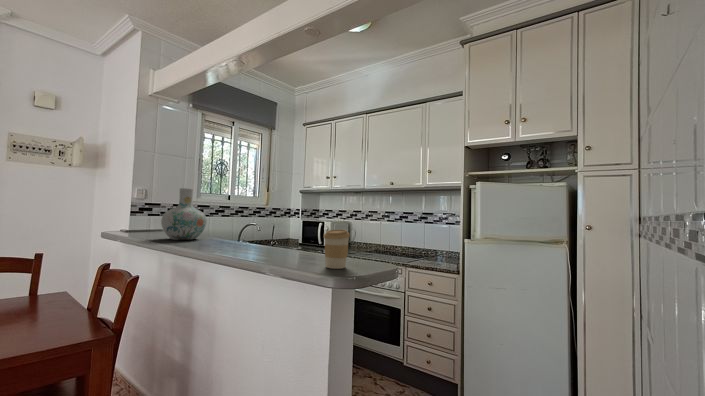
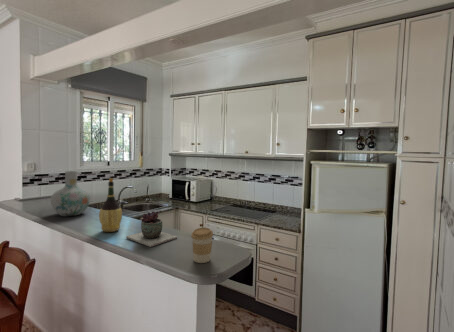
wine bottle: none [216,186,243,249] -> present [99,178,122,232]
succulent plant: none [246,222,307,258] -> present [126,212,177,247]

